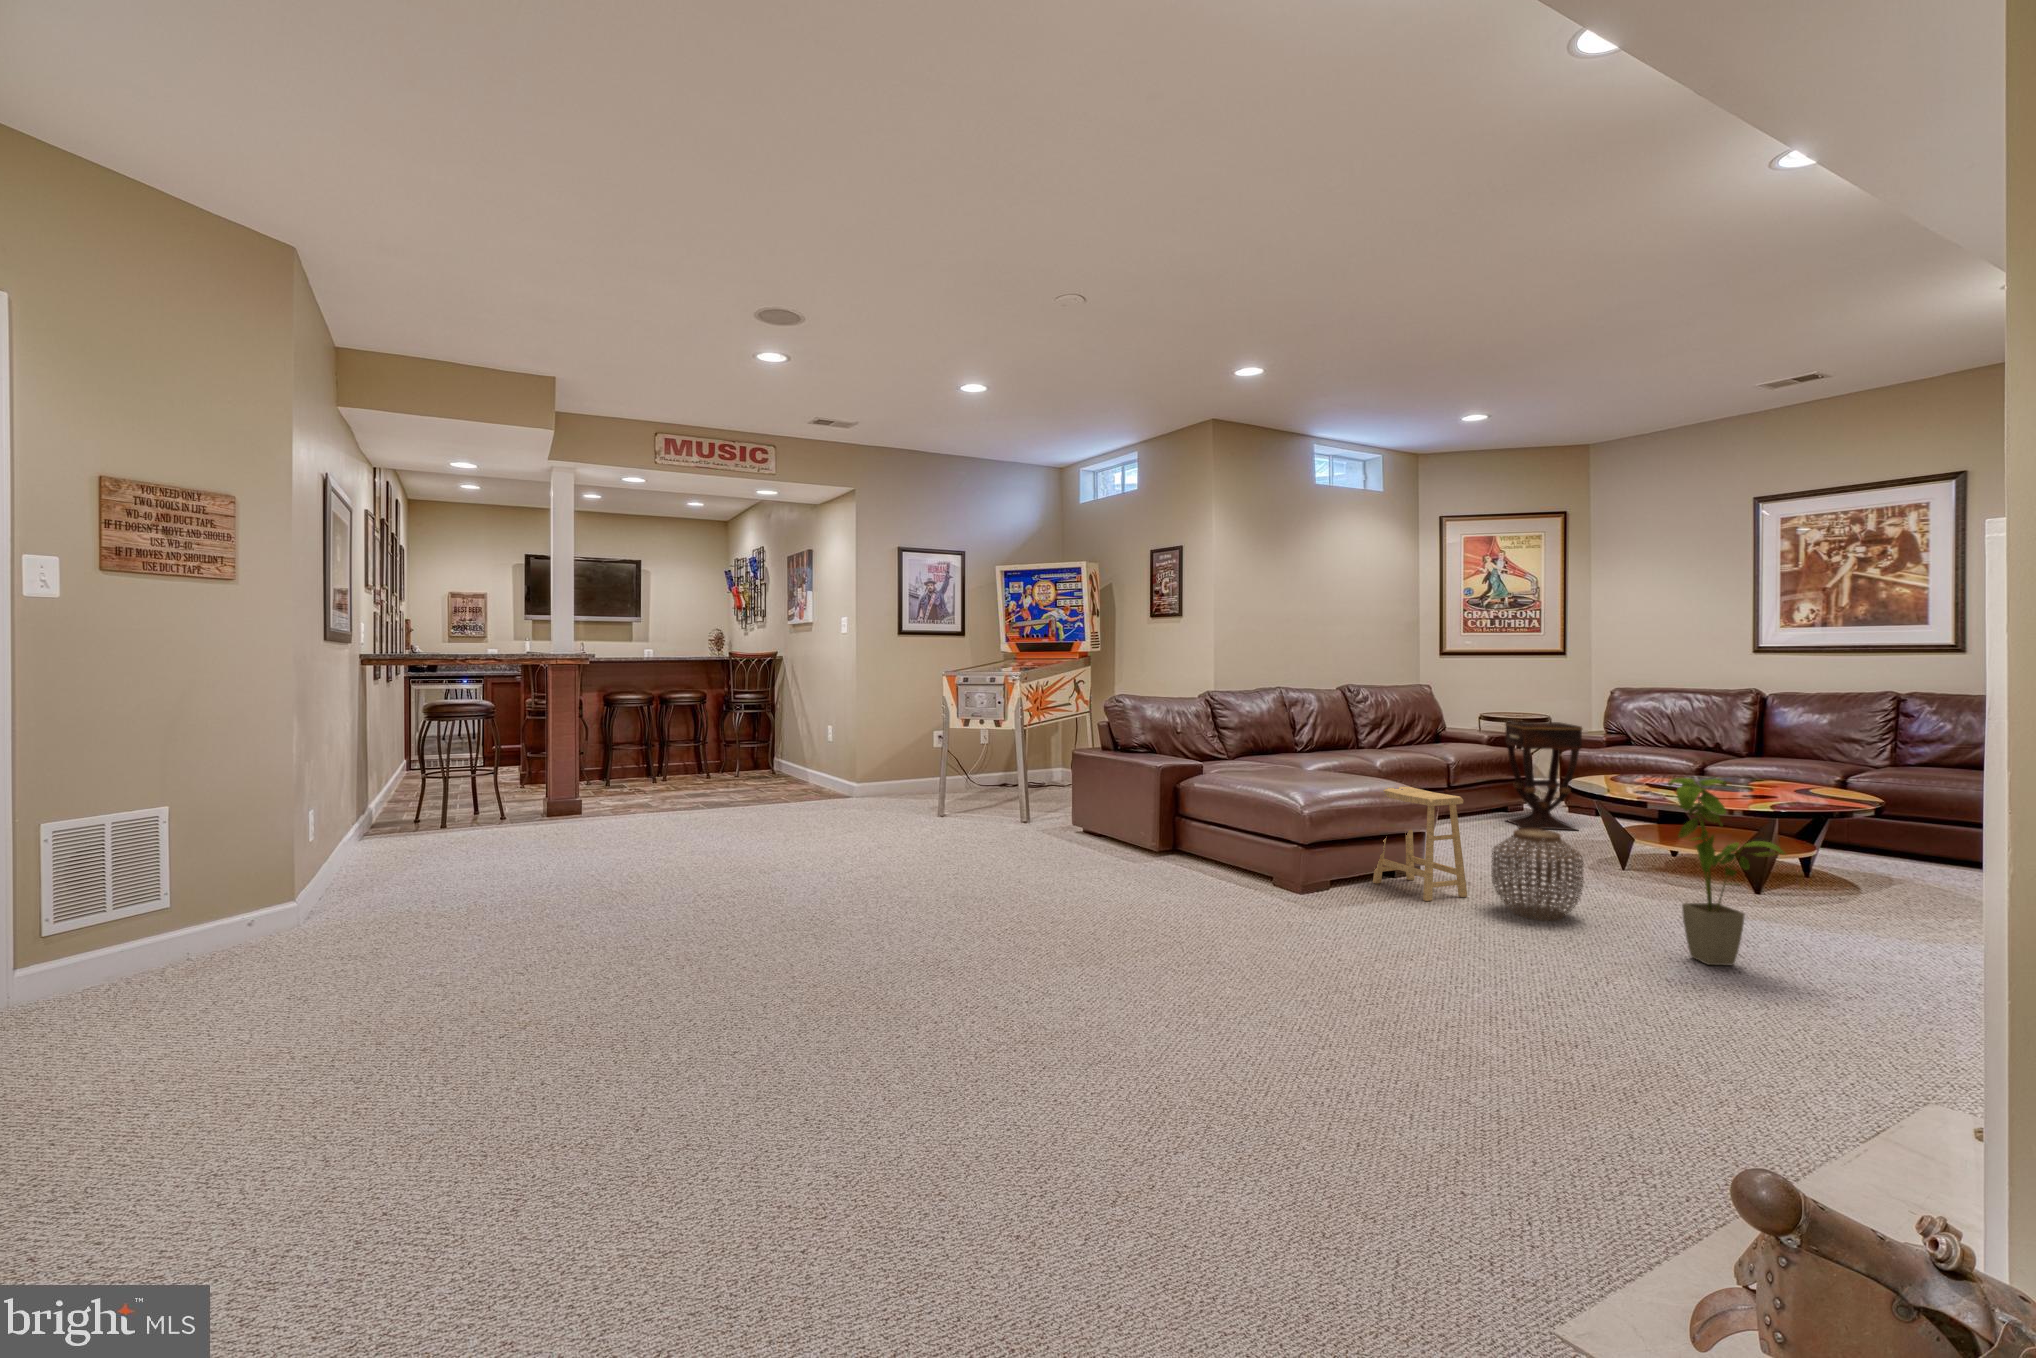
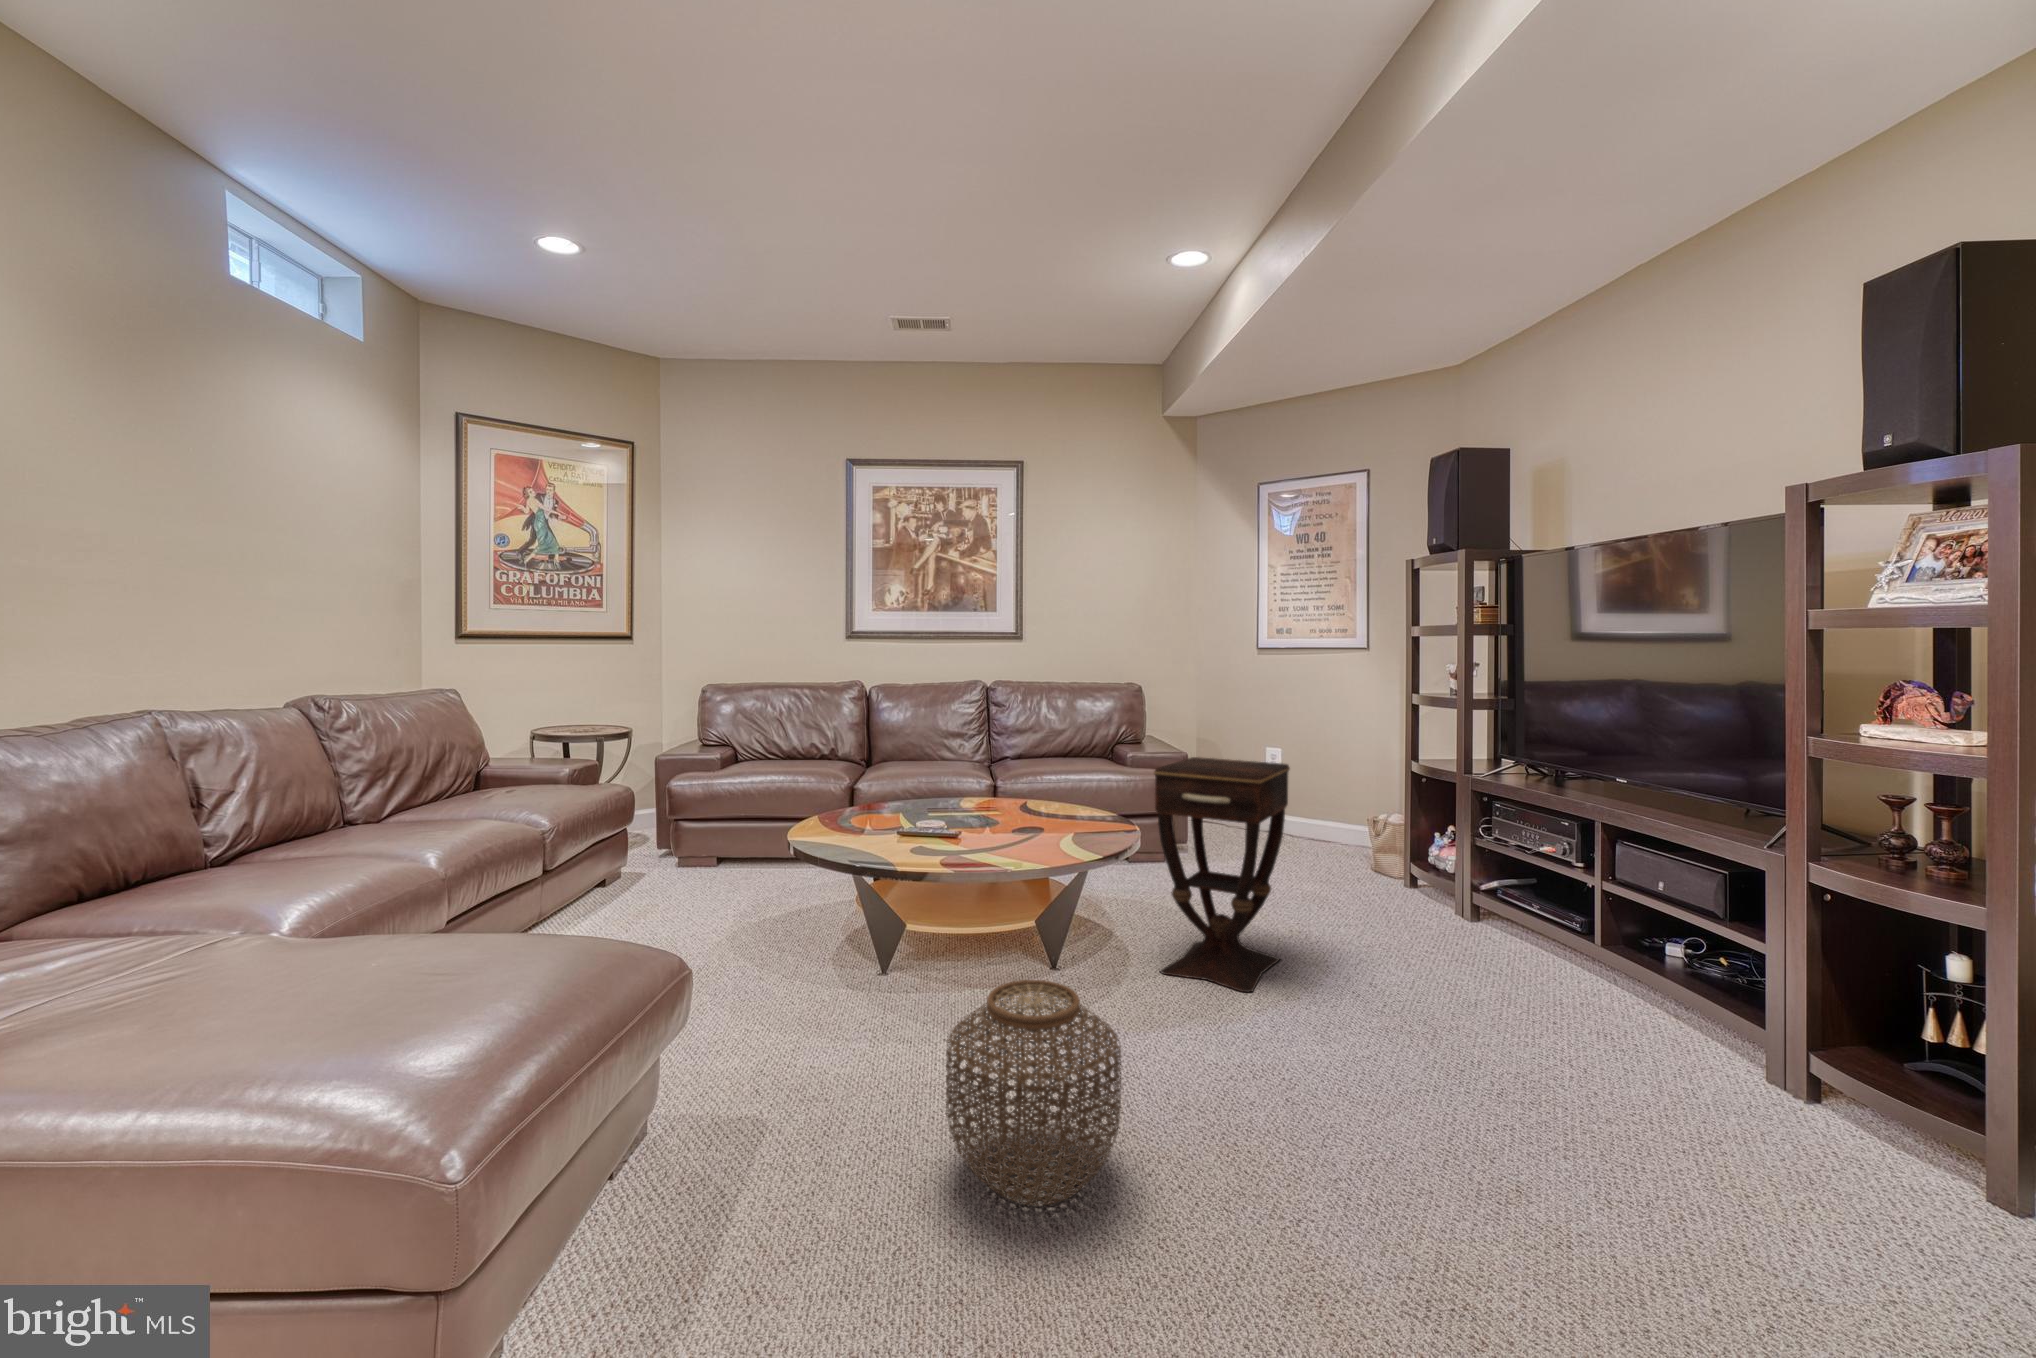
side table: present [1505,722,1582,830] -> present [1154,757,1290,992]
house plant: present [1668,778,1784,965] -> none [1301,833,1497,1180]
footstool: present [1373,787,1467,901] -> none [623,948,868,1276]

